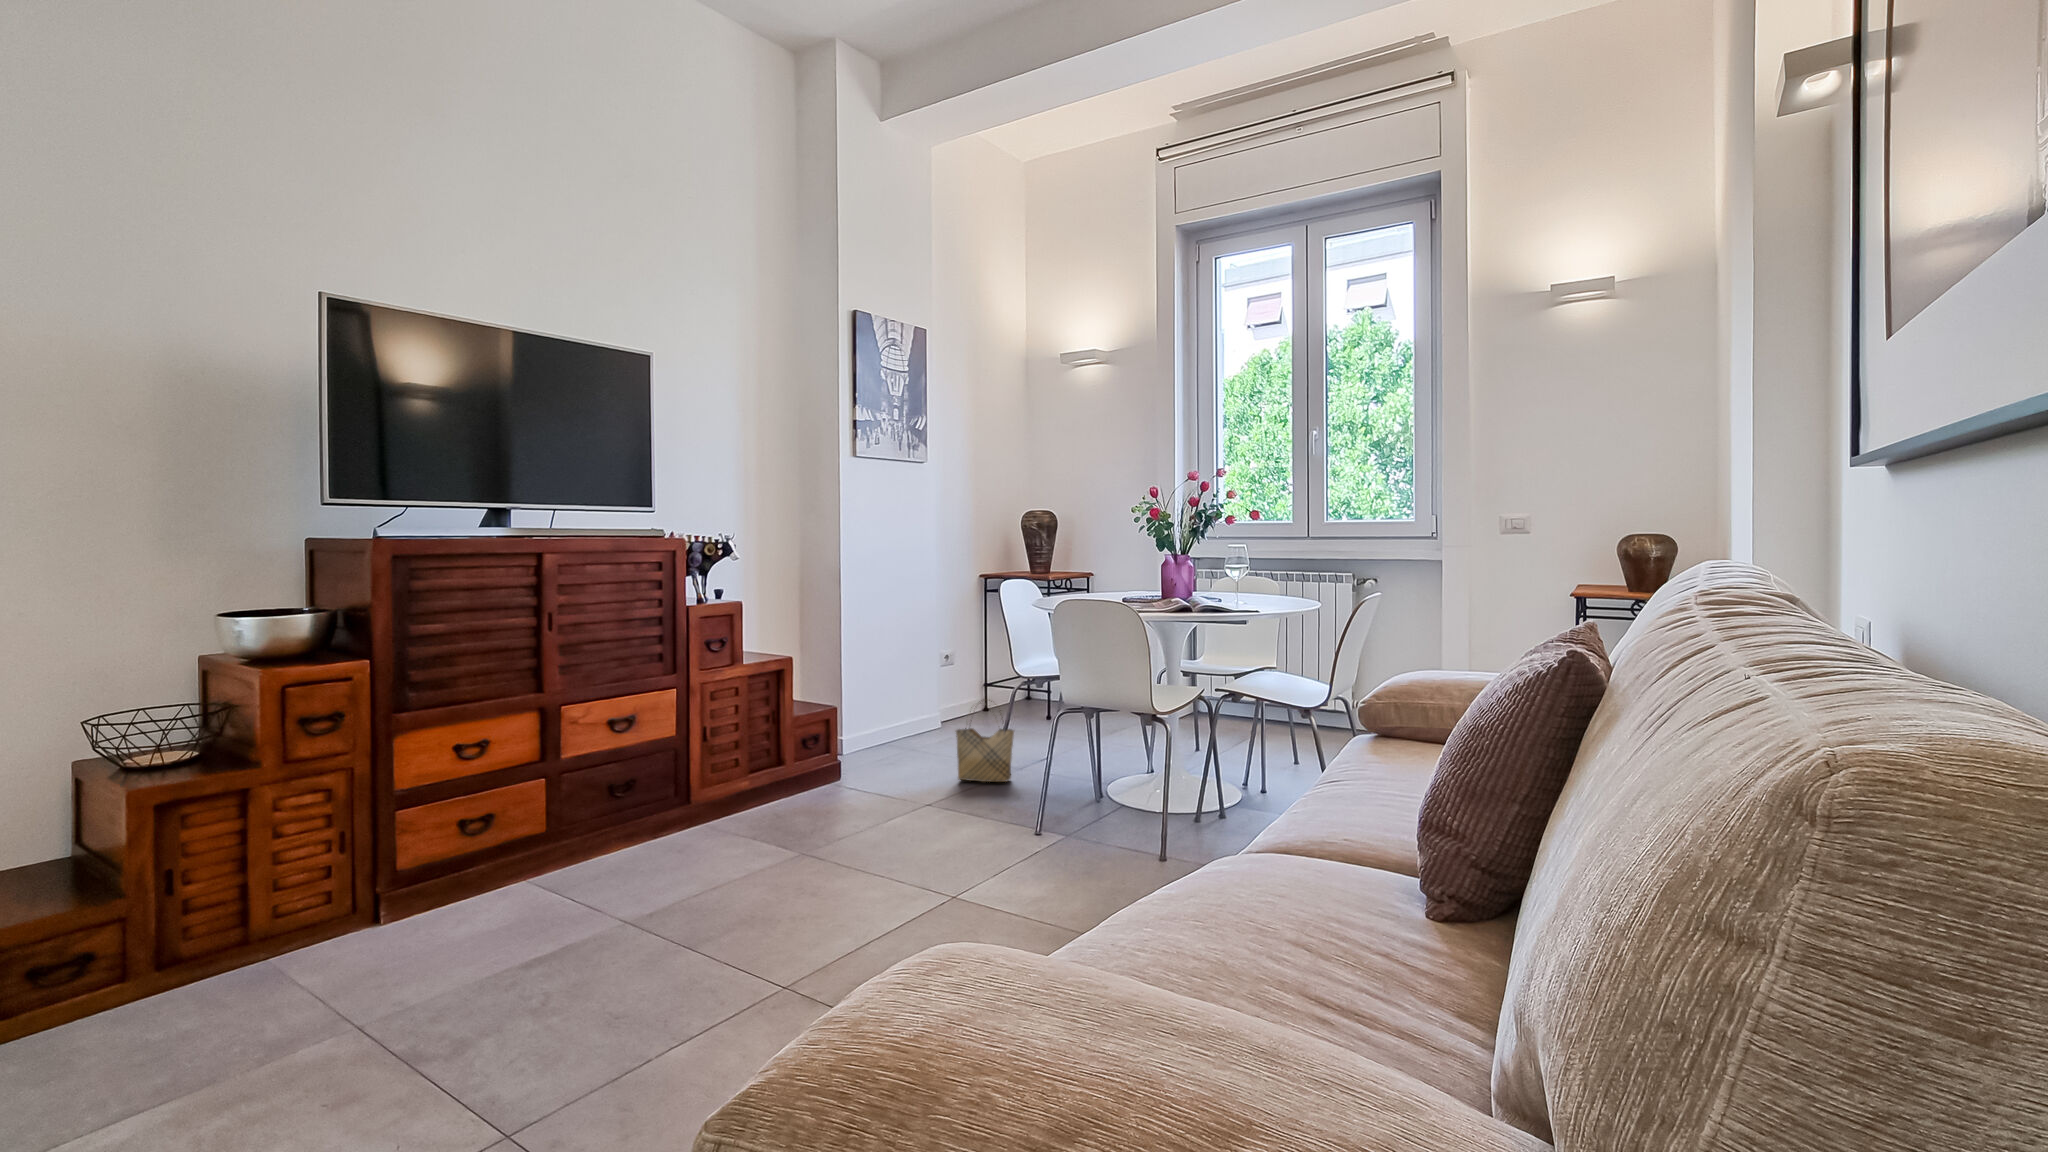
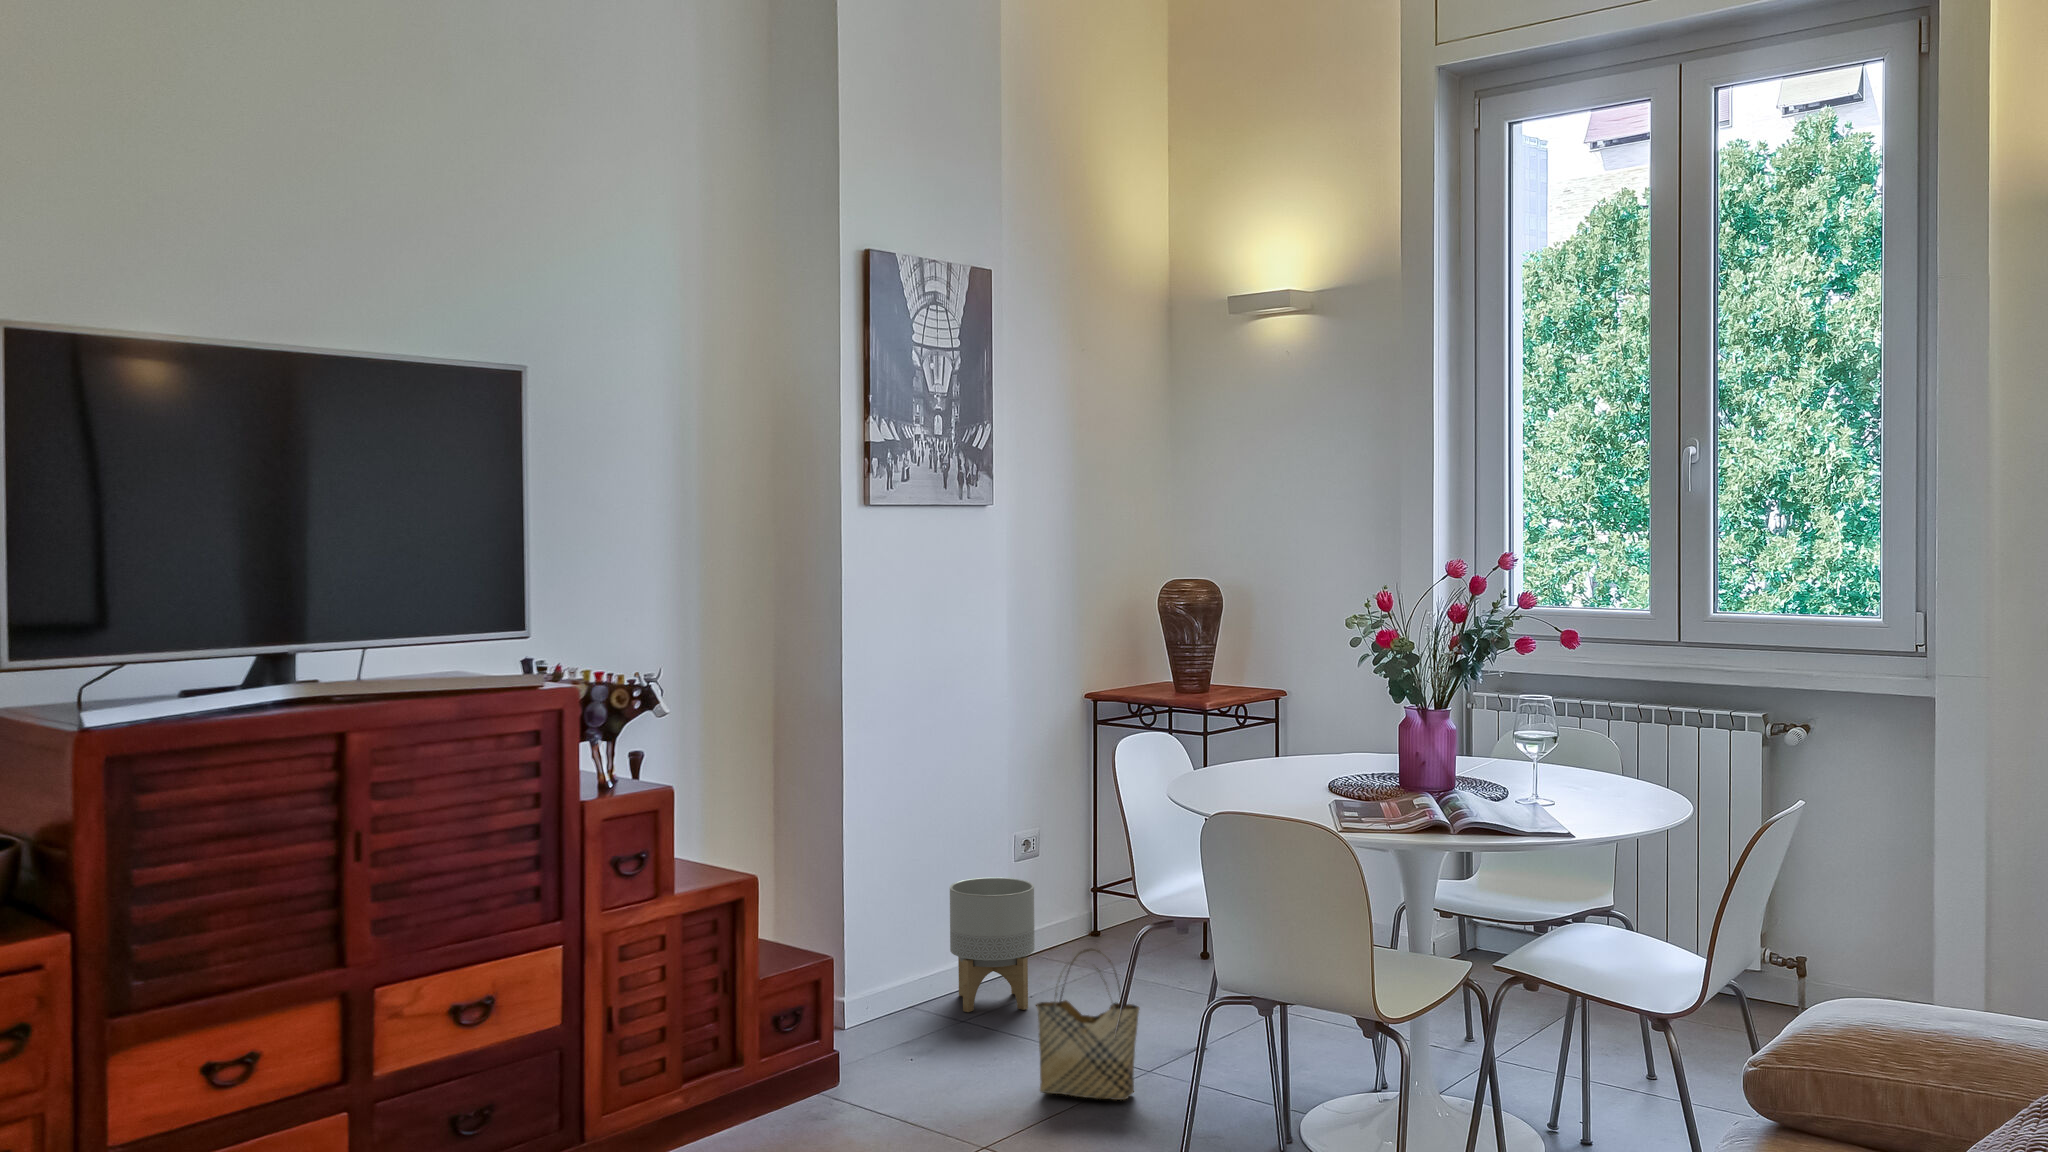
planter: none [904,673,953,747] -> present [950,877,1035,1012]

